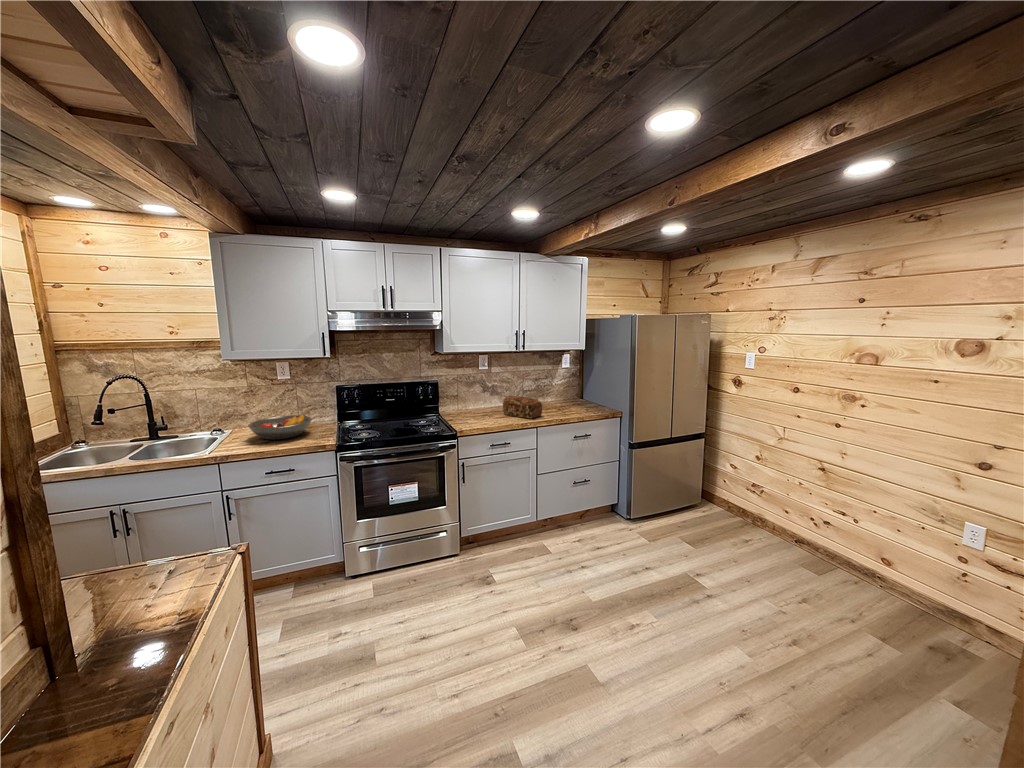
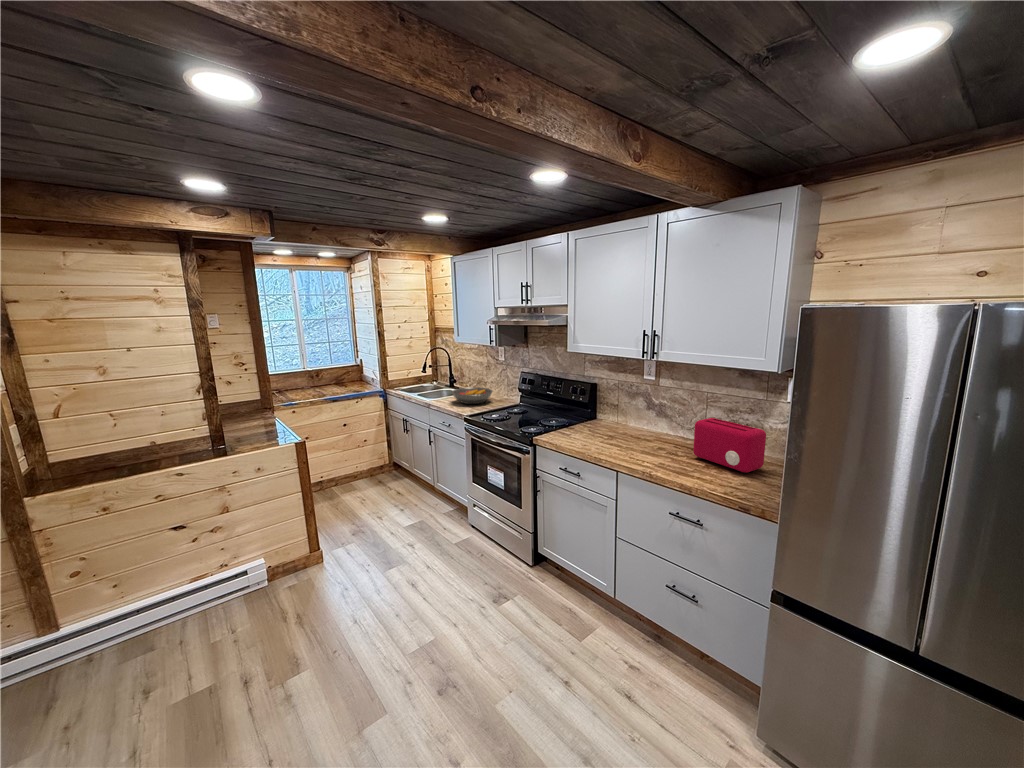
toaster: none [538,383,575,409] -> present [693,418,766,474]
bread loaf: present [503,396,542,418] -> none [625,421,657,461]

